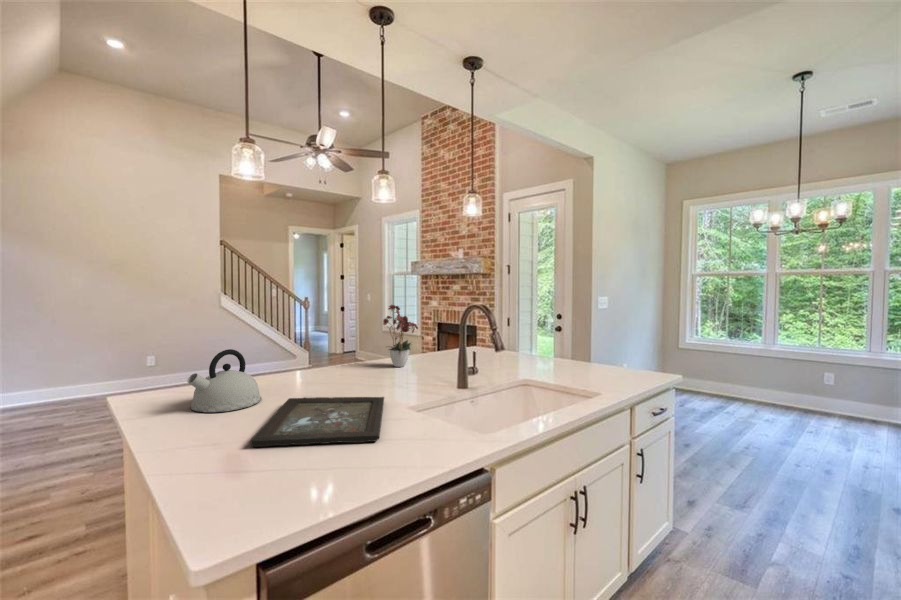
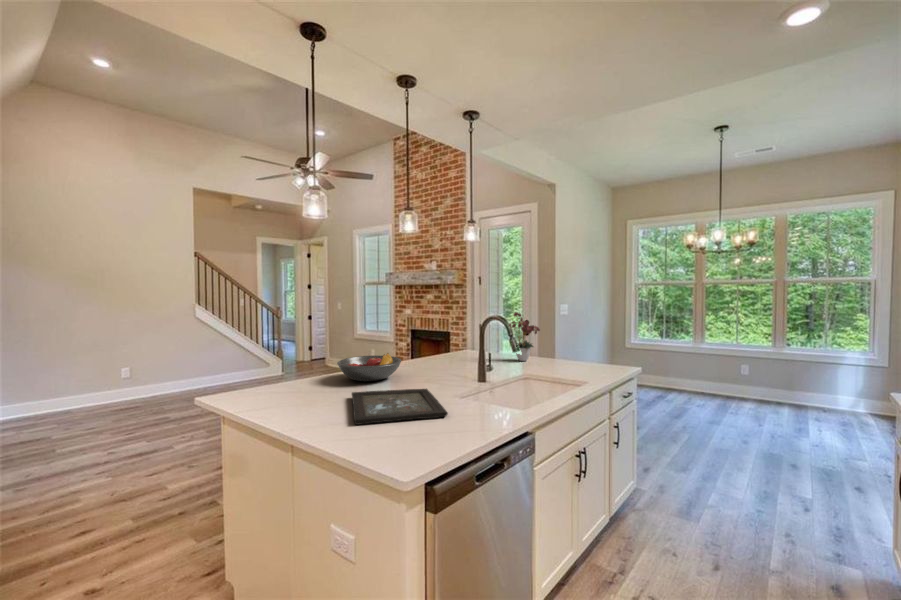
flower arrangement: present [383,305,418,367] -> present [509,312,540,361]
kettle: present [187,349,261,412] -> none [270,354,325,406]
fruit bowl: none [294,349,372,383] -> present [337,353,402,381]

